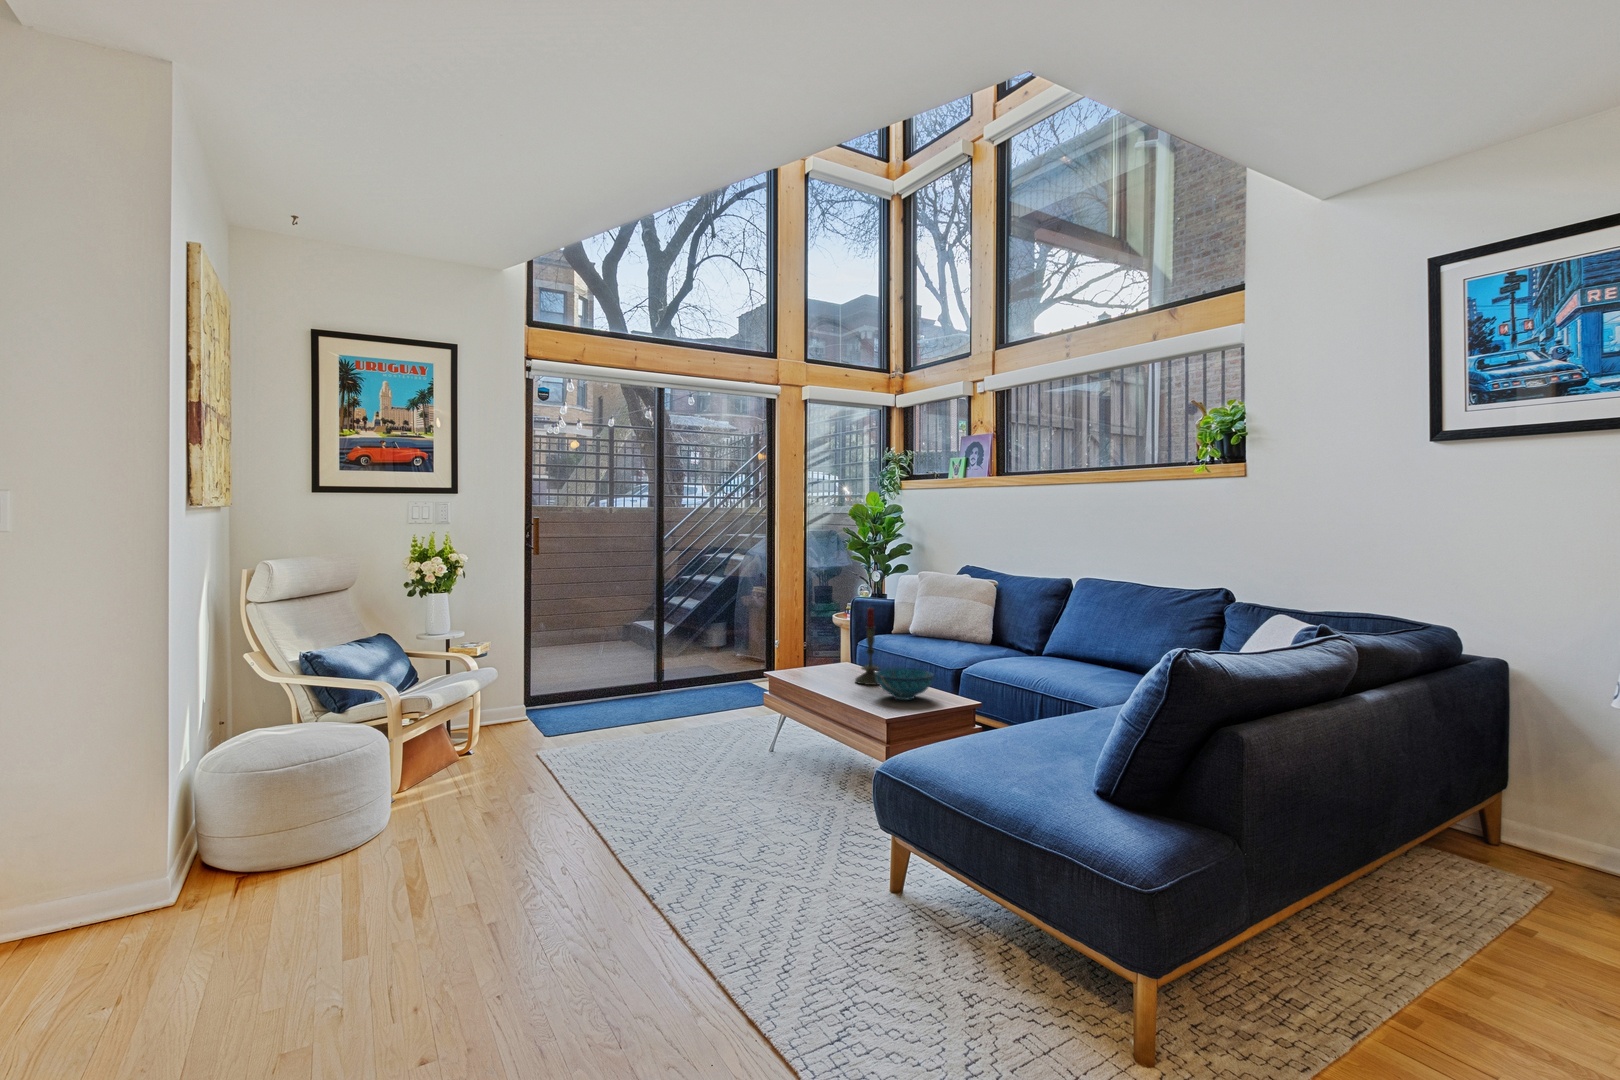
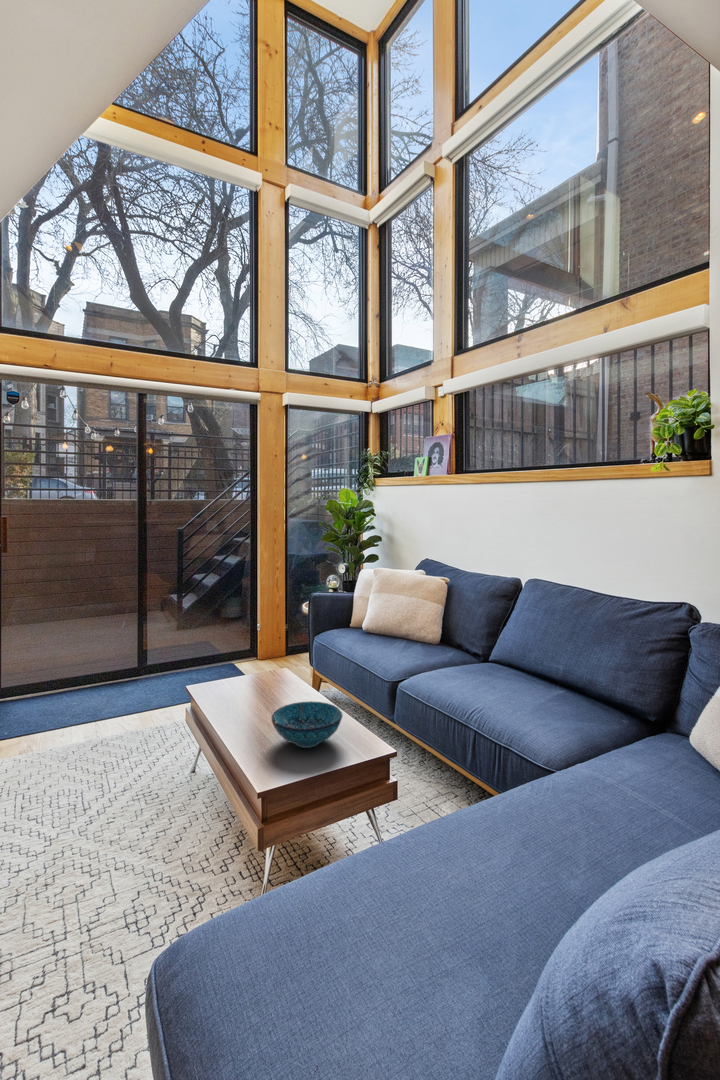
candle: present [855,608,879,685] -> none [272,623,305,713]

